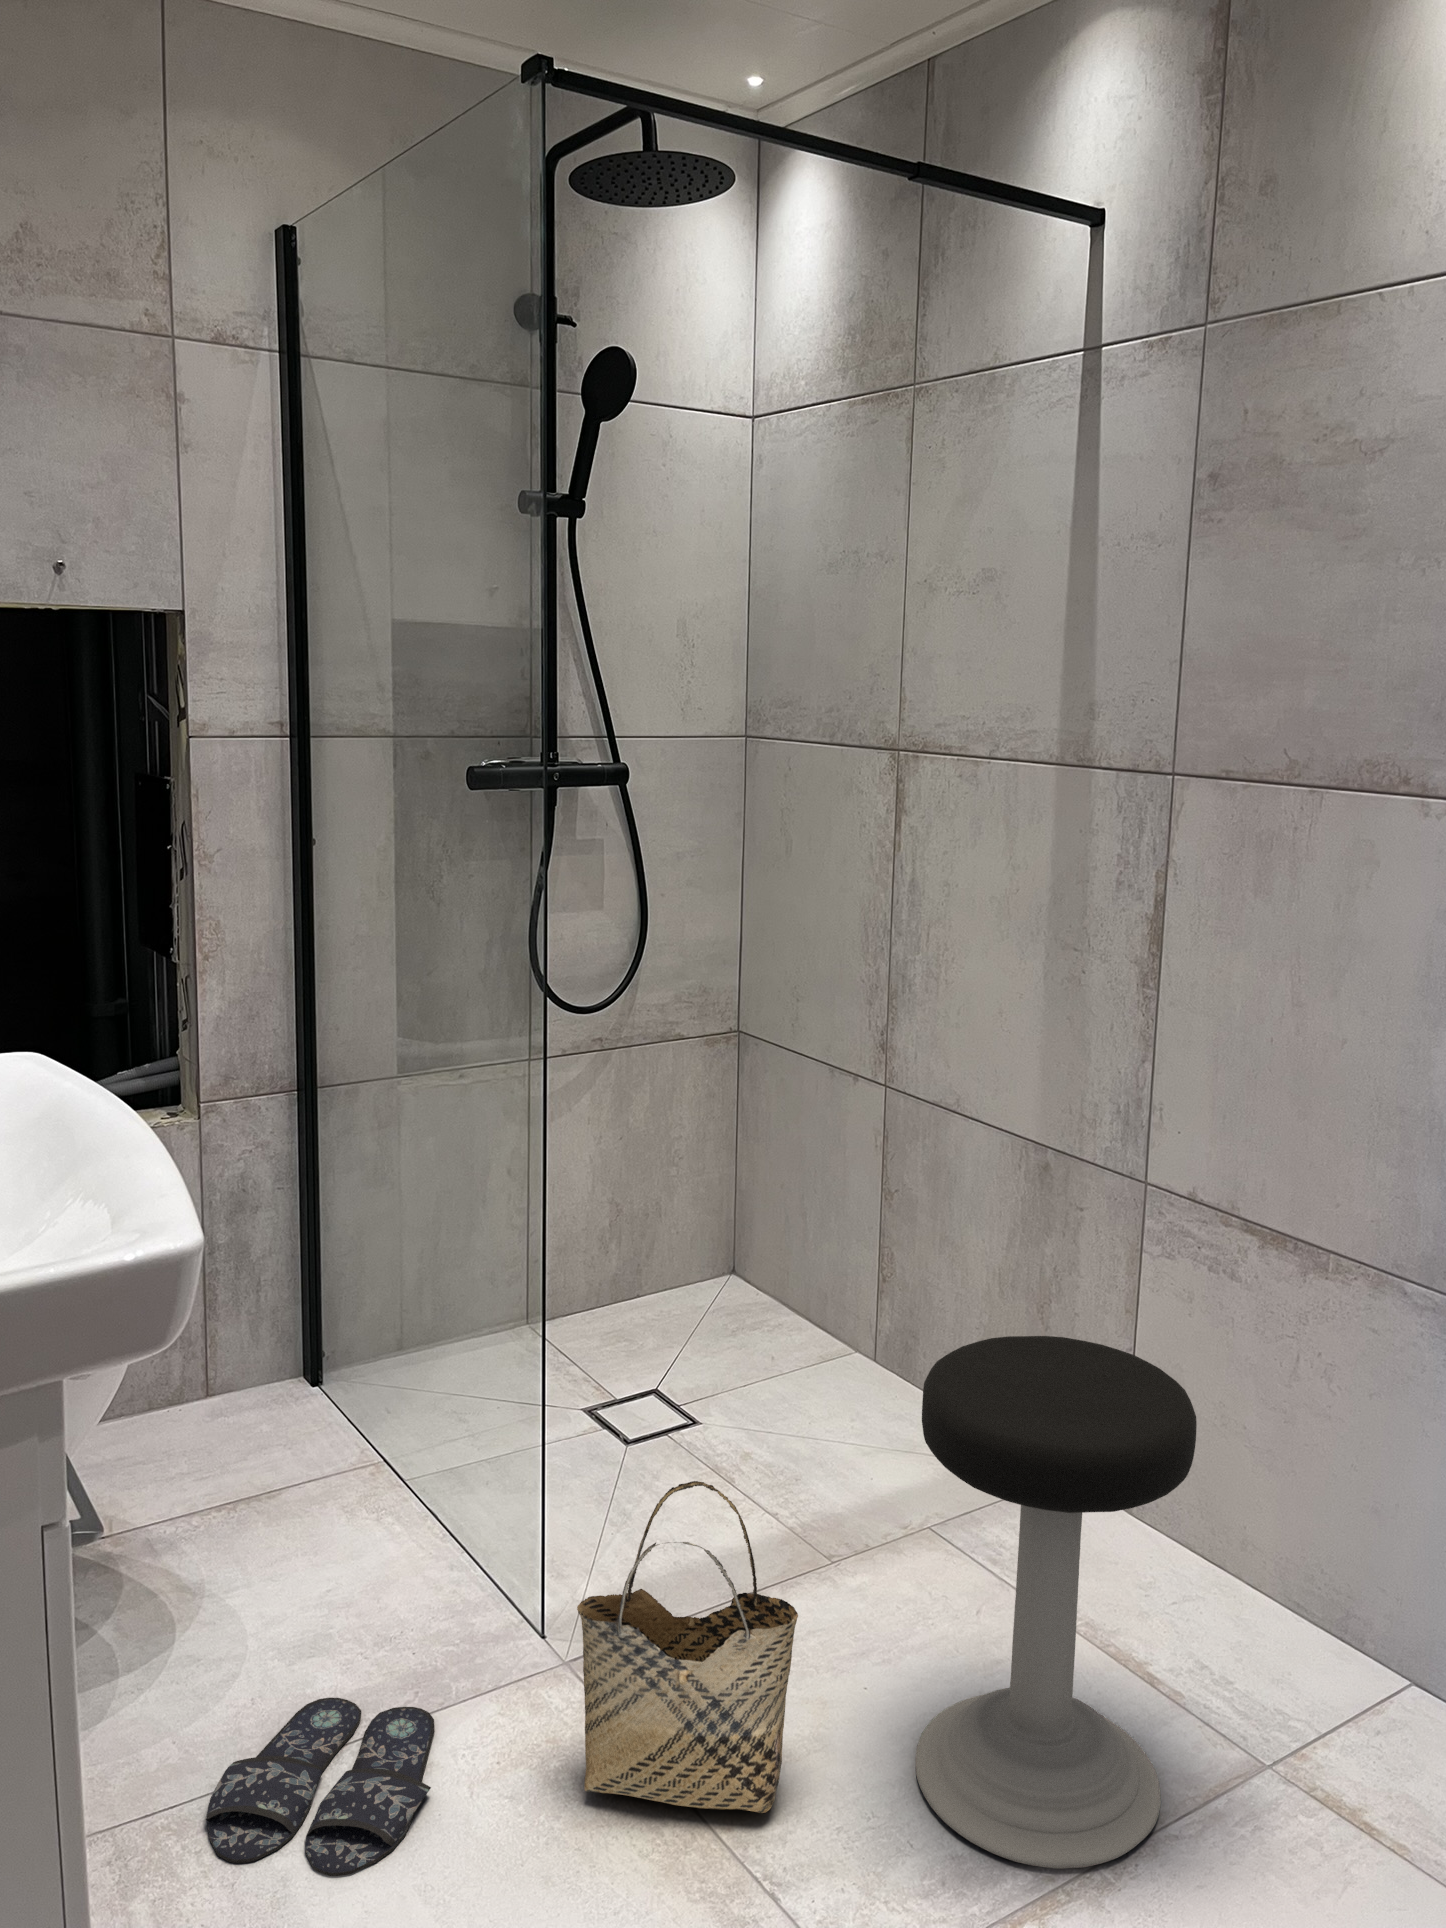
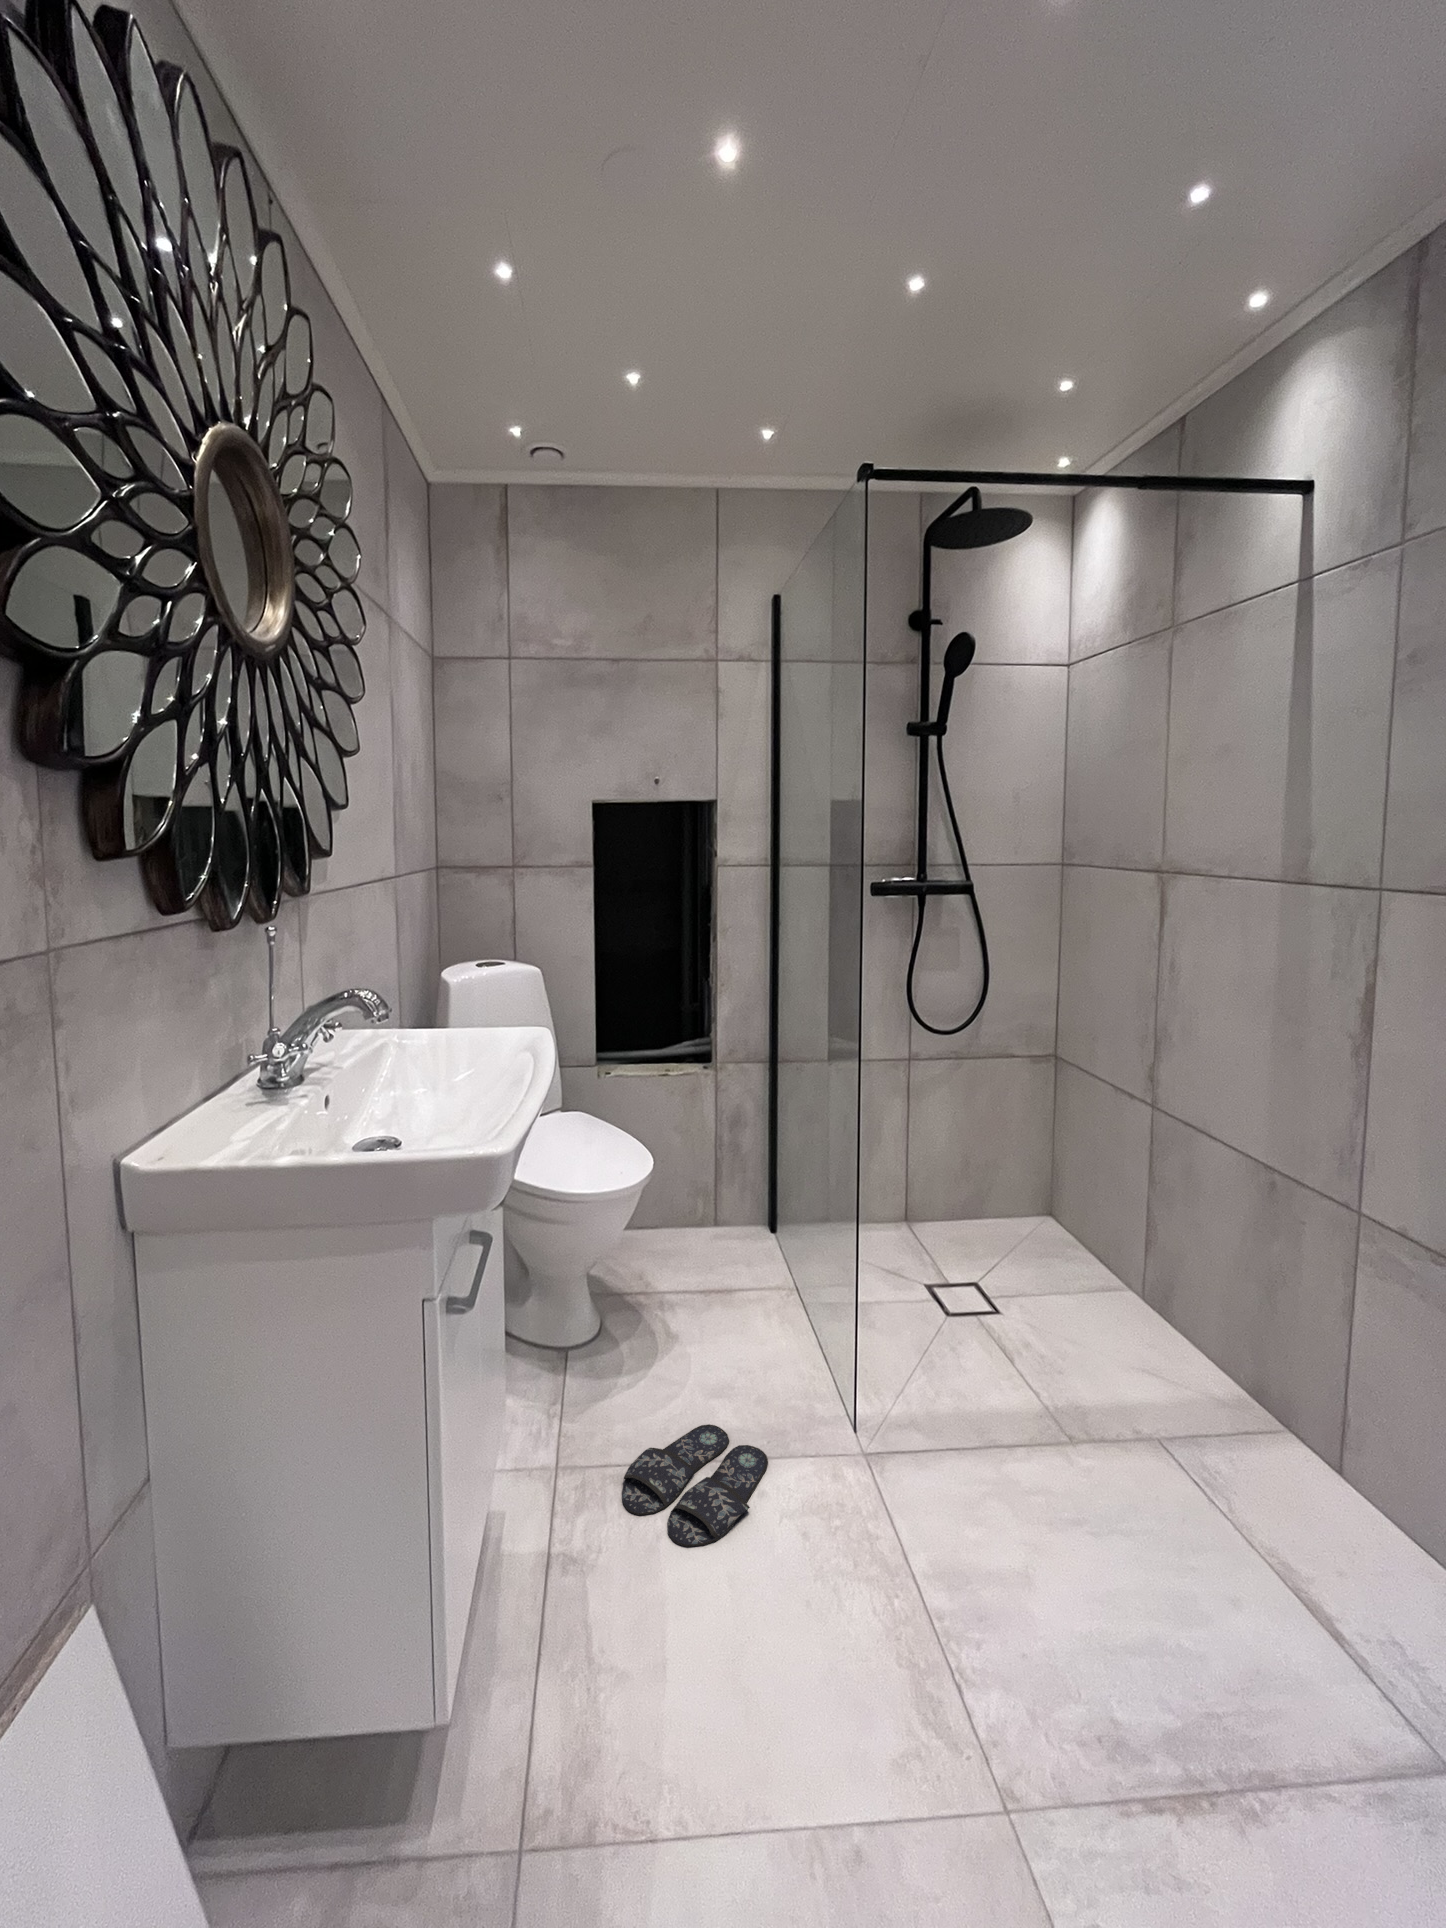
stool: present [915,1336,1197,1869] -> none [1095,1307,1358,1796]
woven basket: present [577,1481,798,1813] -> none [842,1355,998,1619]

